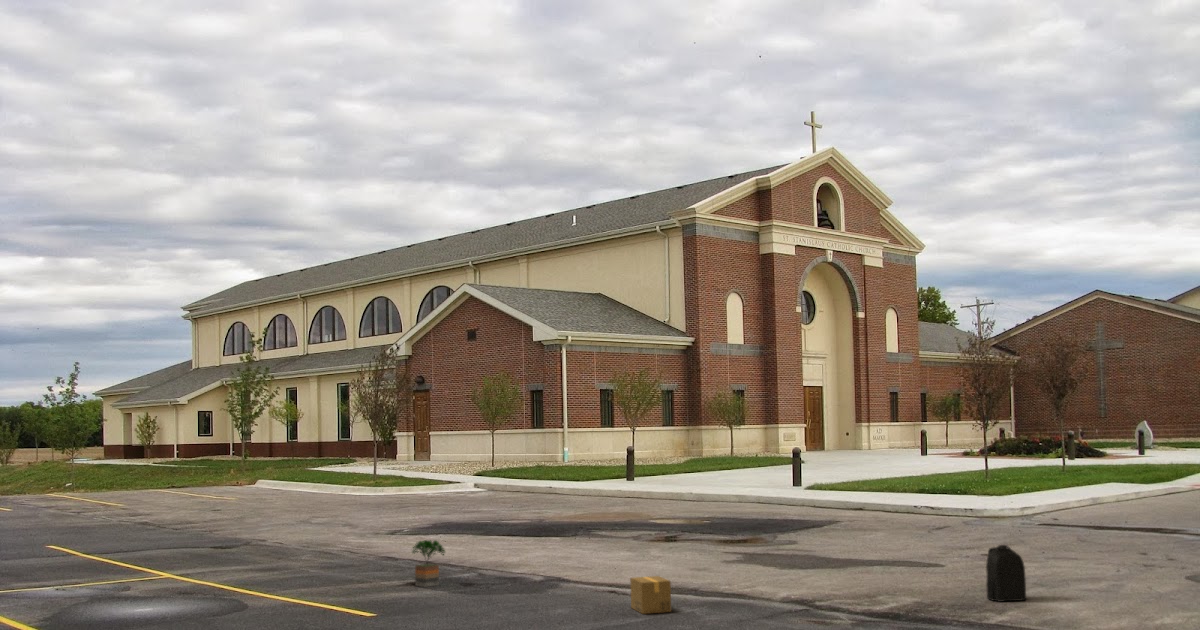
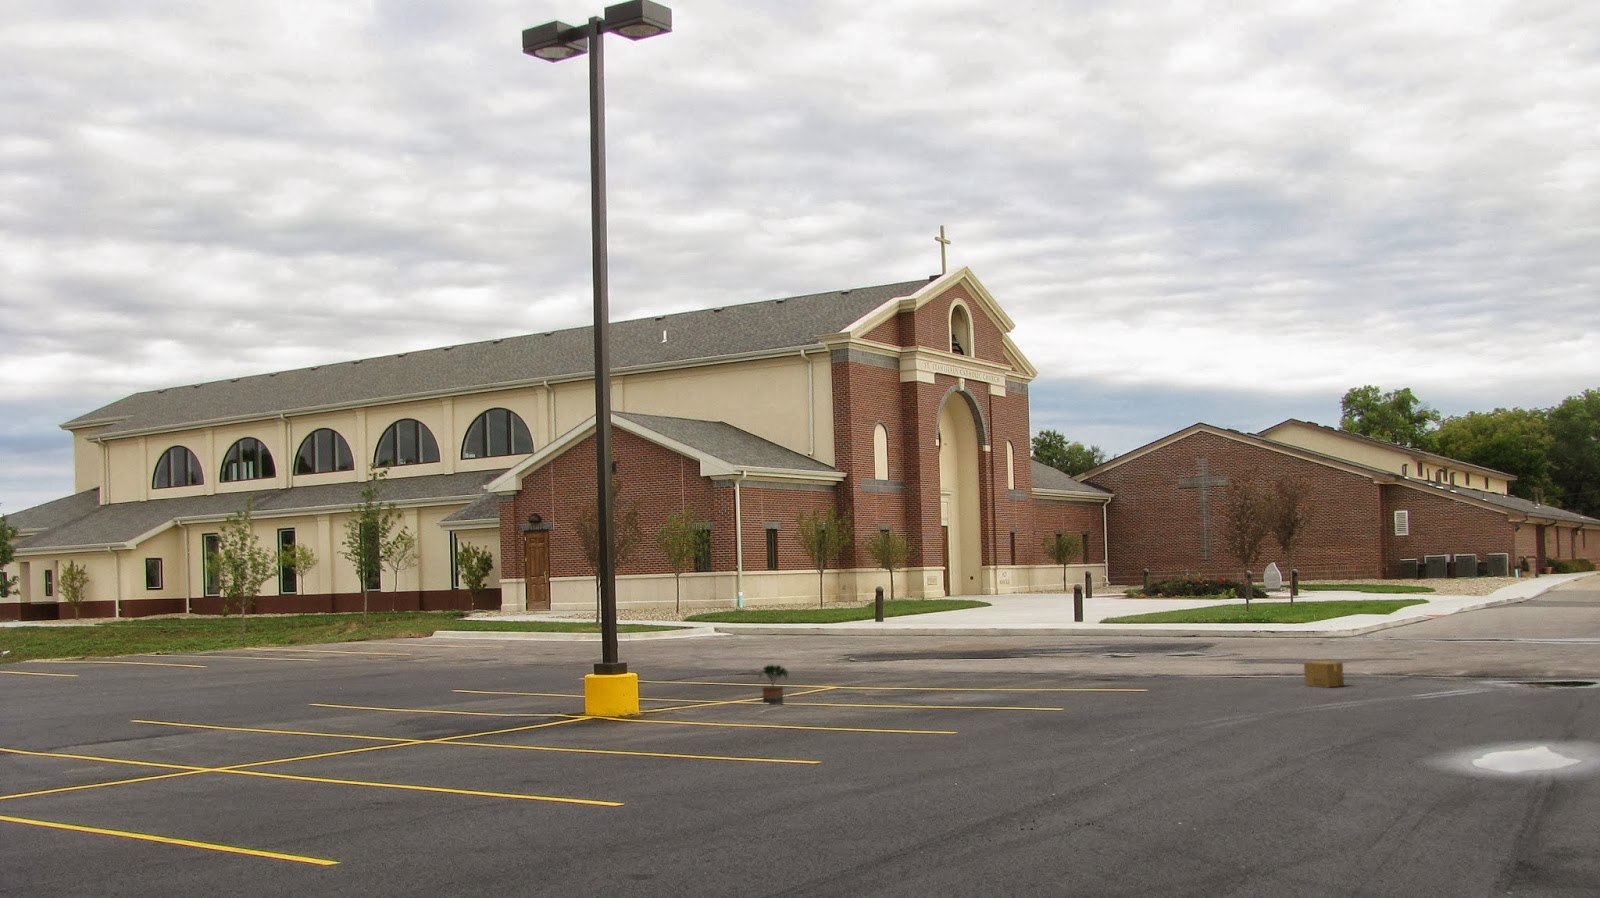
potted tree: present [413,540,445,587] -> present [759,665,788,705]
backpack: present [986,545,1026,602] -> none [1533,631,1566,671]

